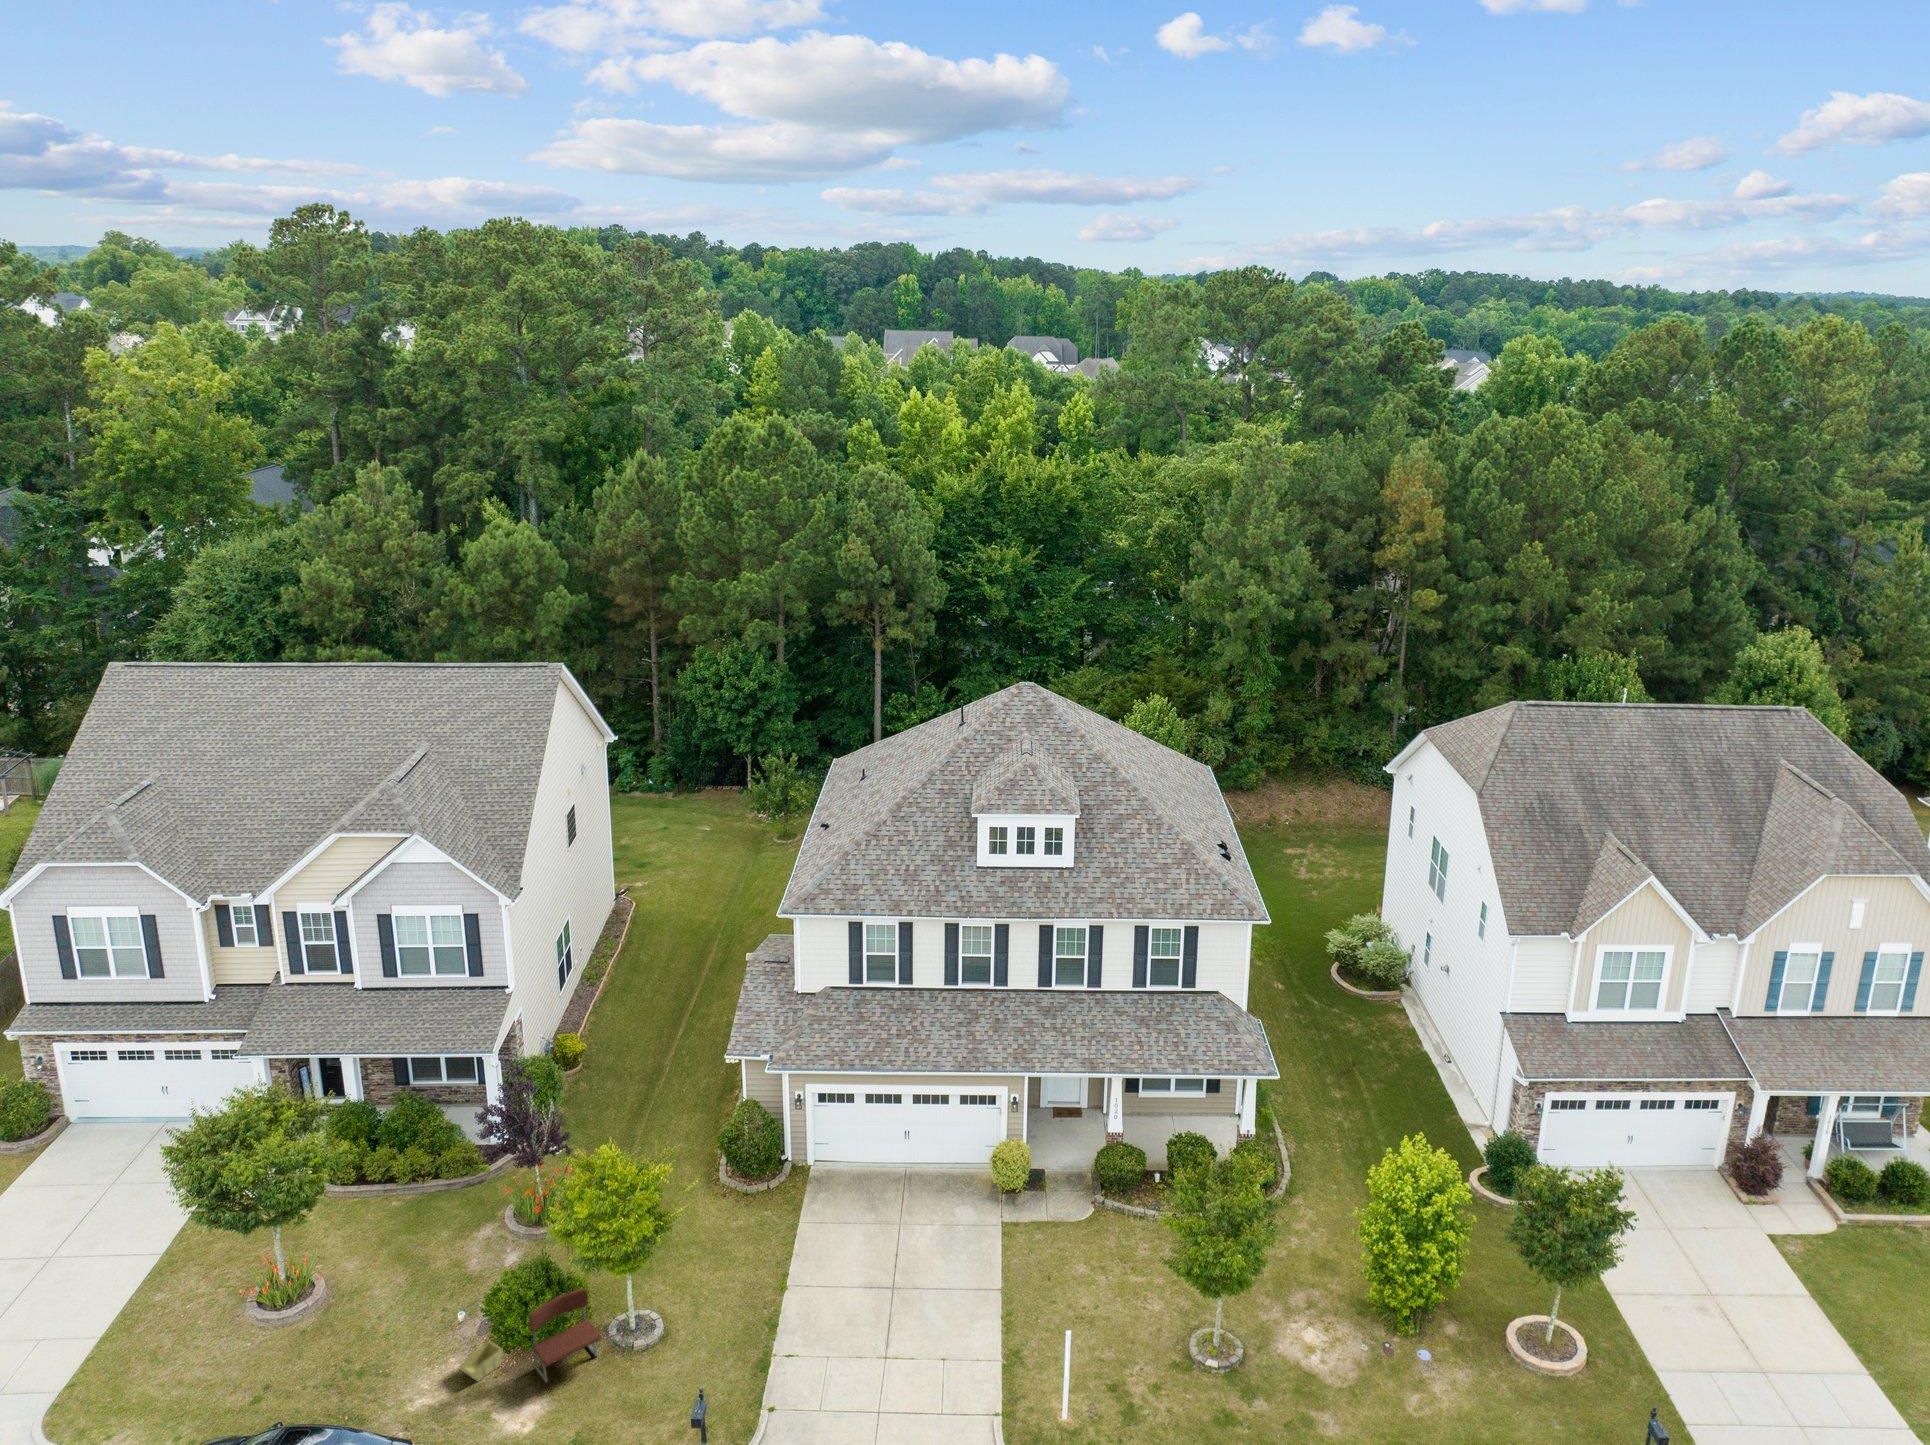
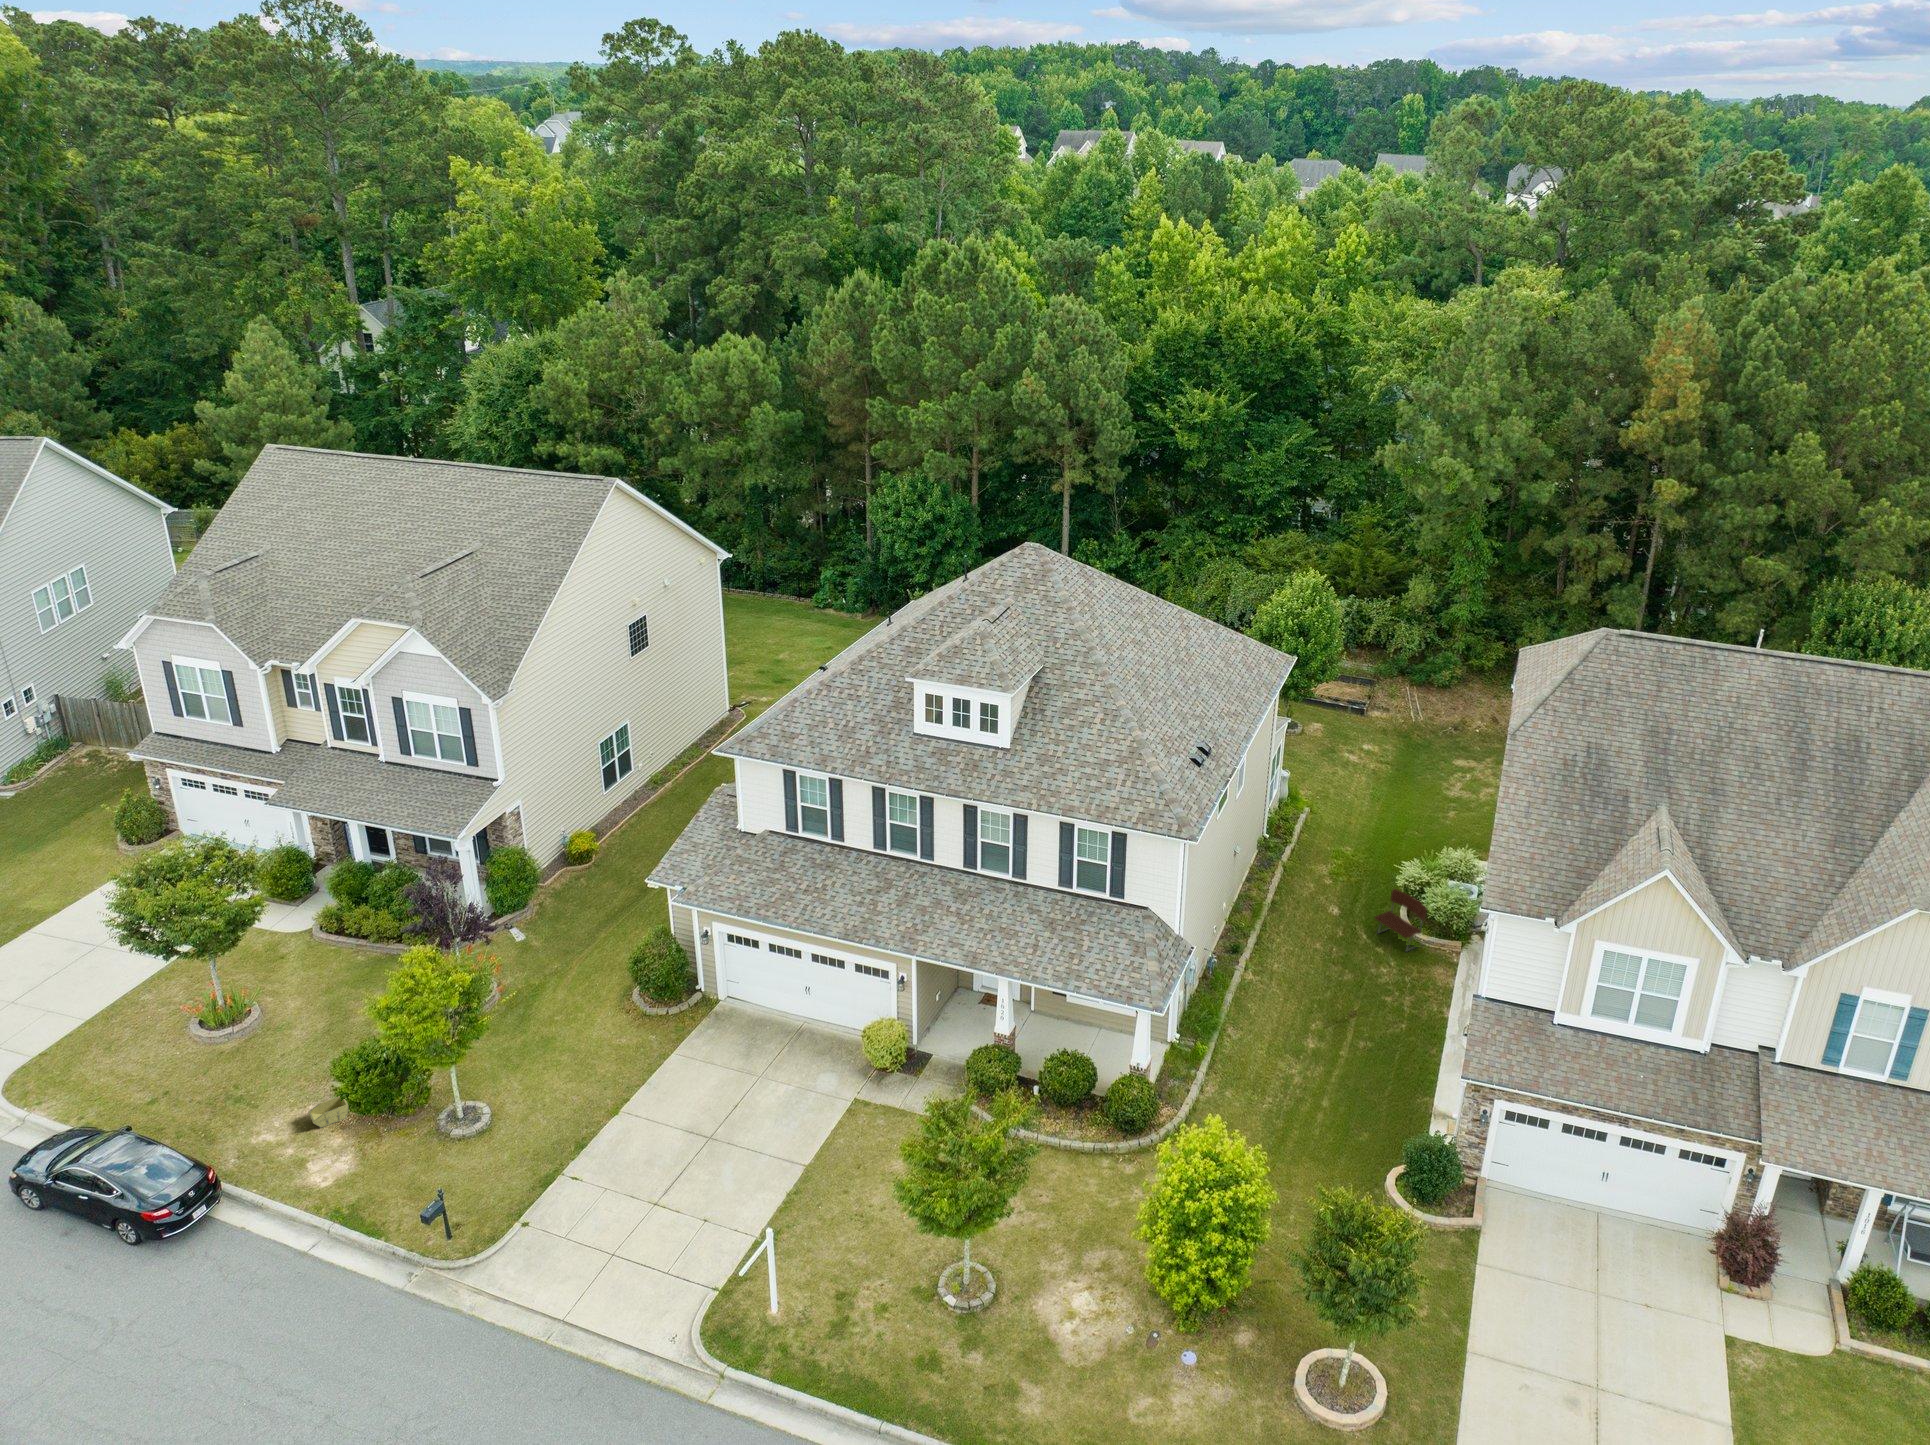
bench: present [529,1288,602,1382] -> present [1375,889,1427,952]

